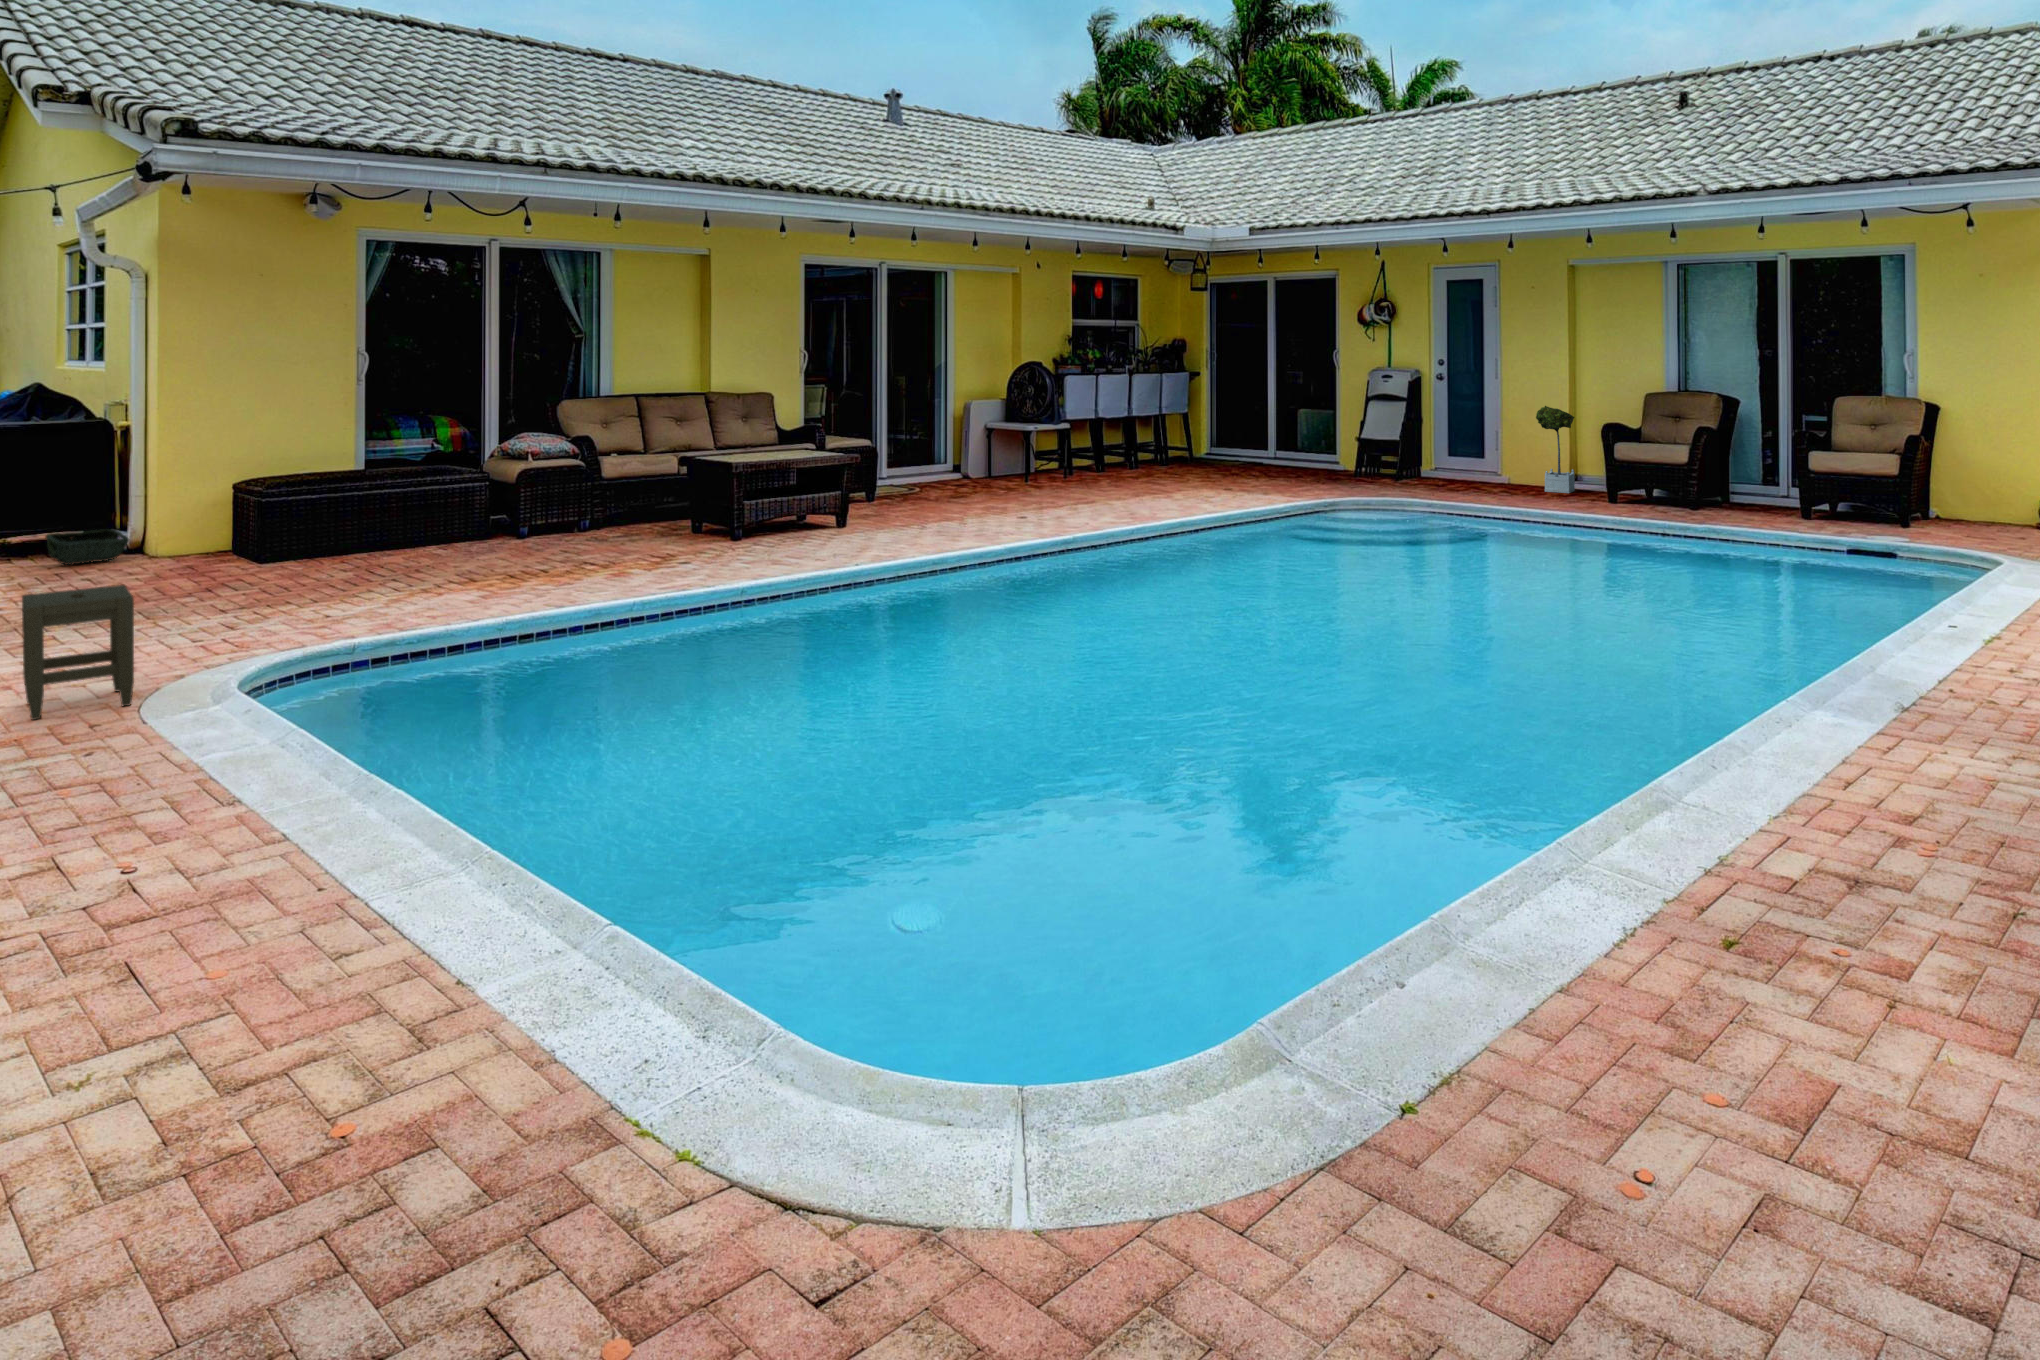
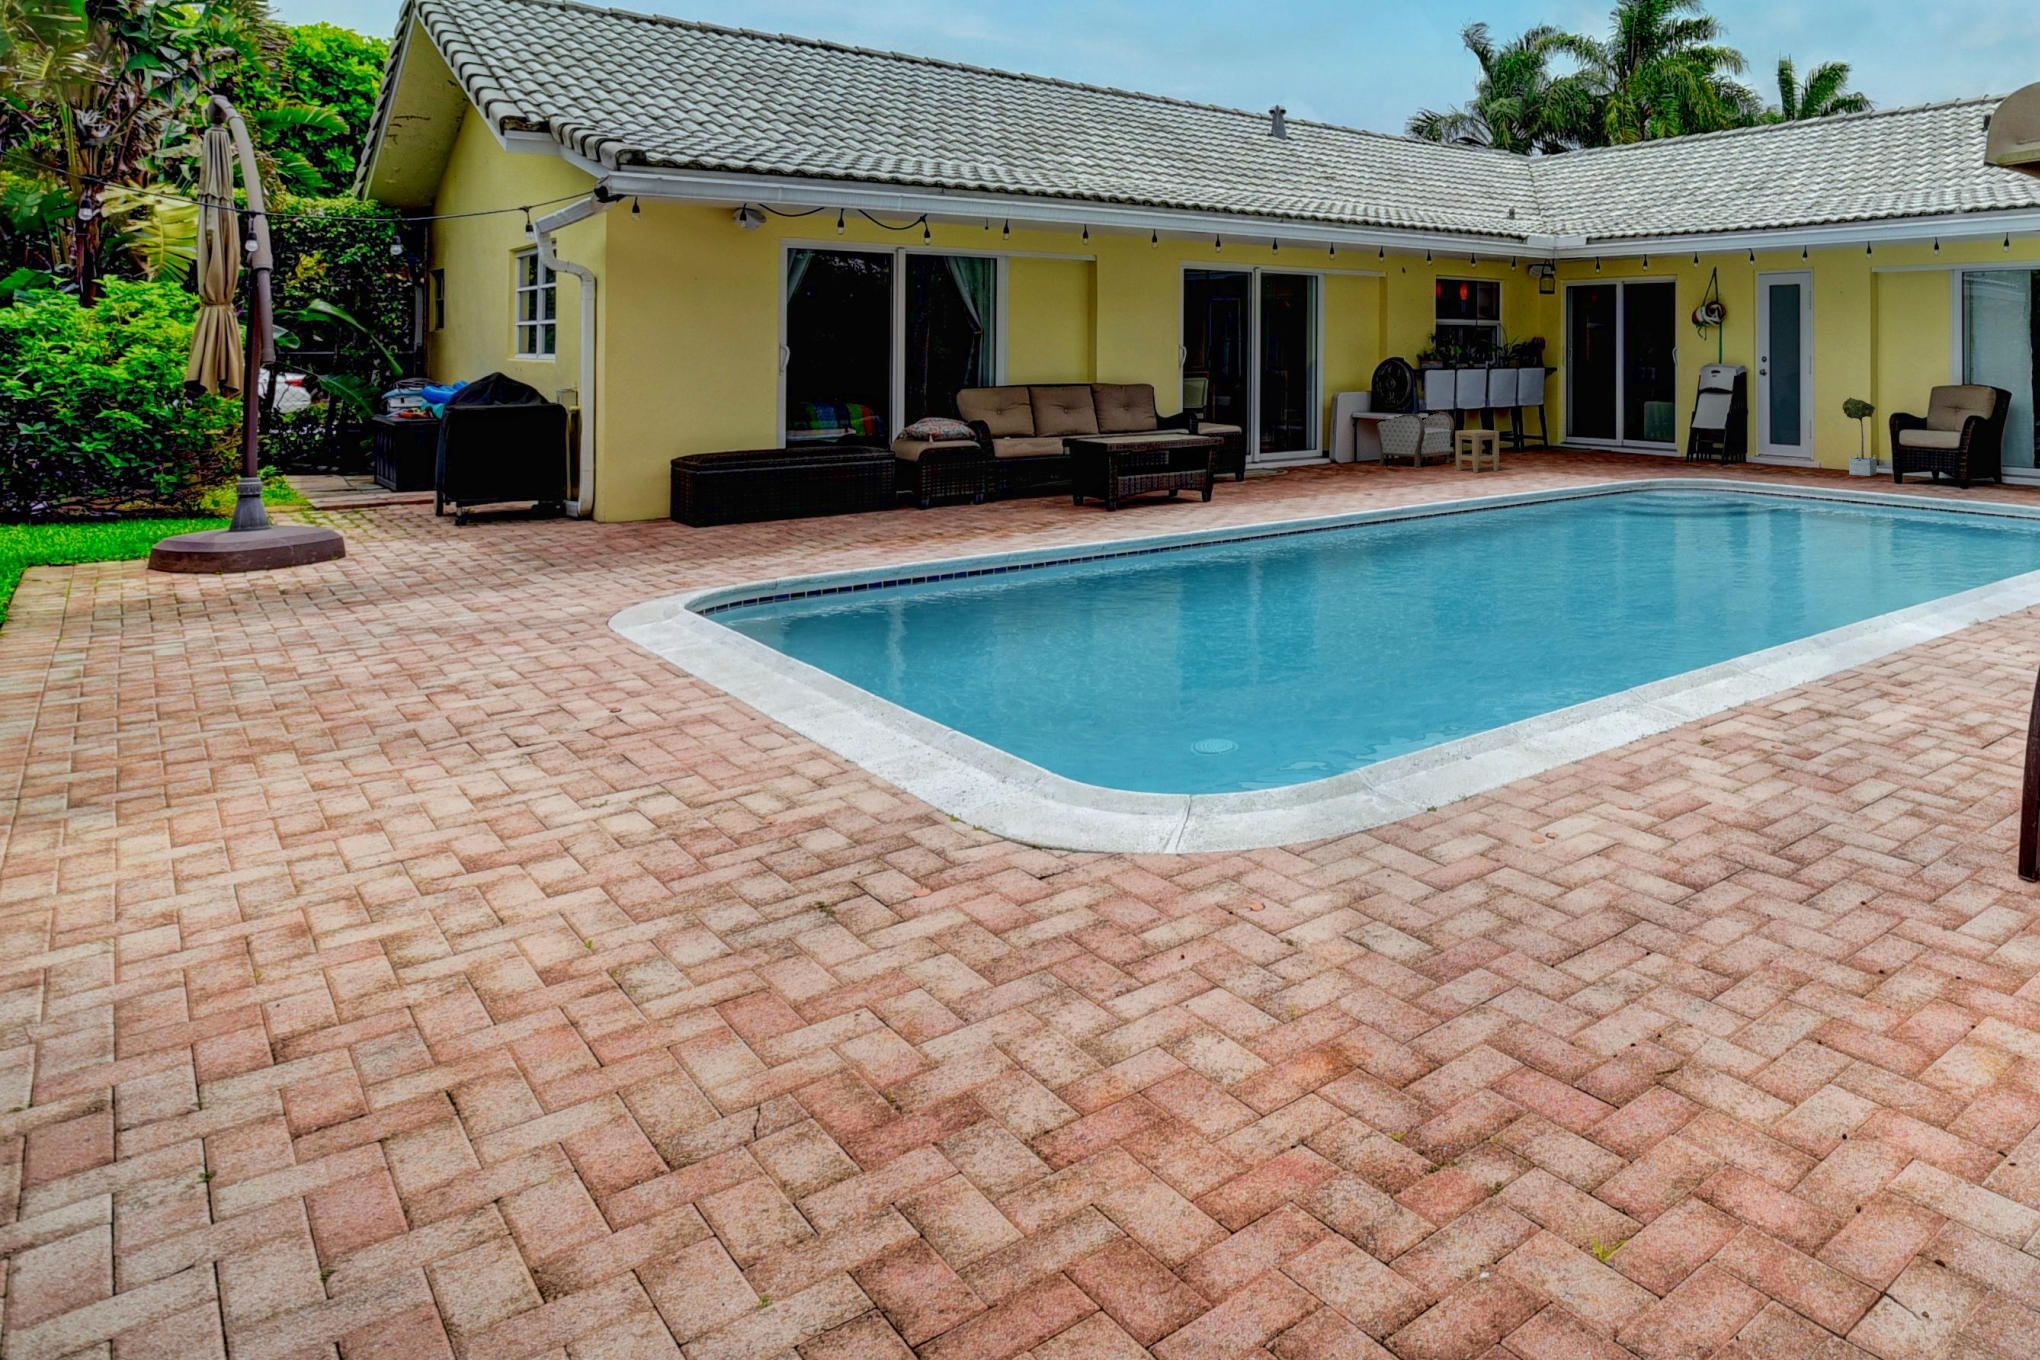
armchair: none [1011,399,1097,483] -> present [1377,412,1454,467]
woven basket: present [45,529,129,565] -> none [505,499,578,529]
stool: present [22,585,134,720] -> present [1455,430,1499,473]

